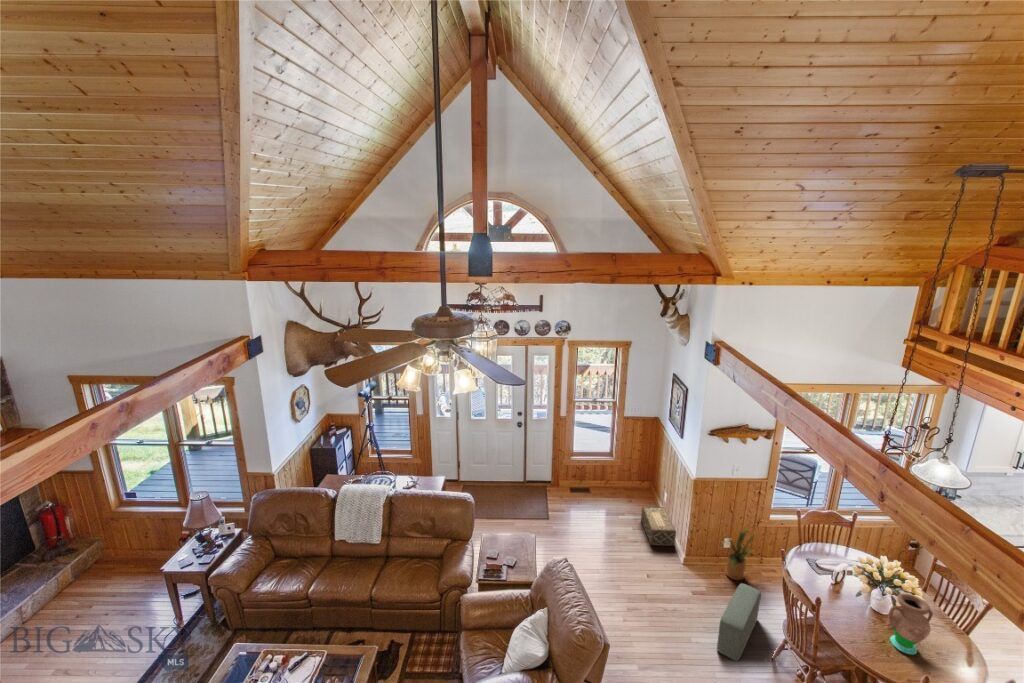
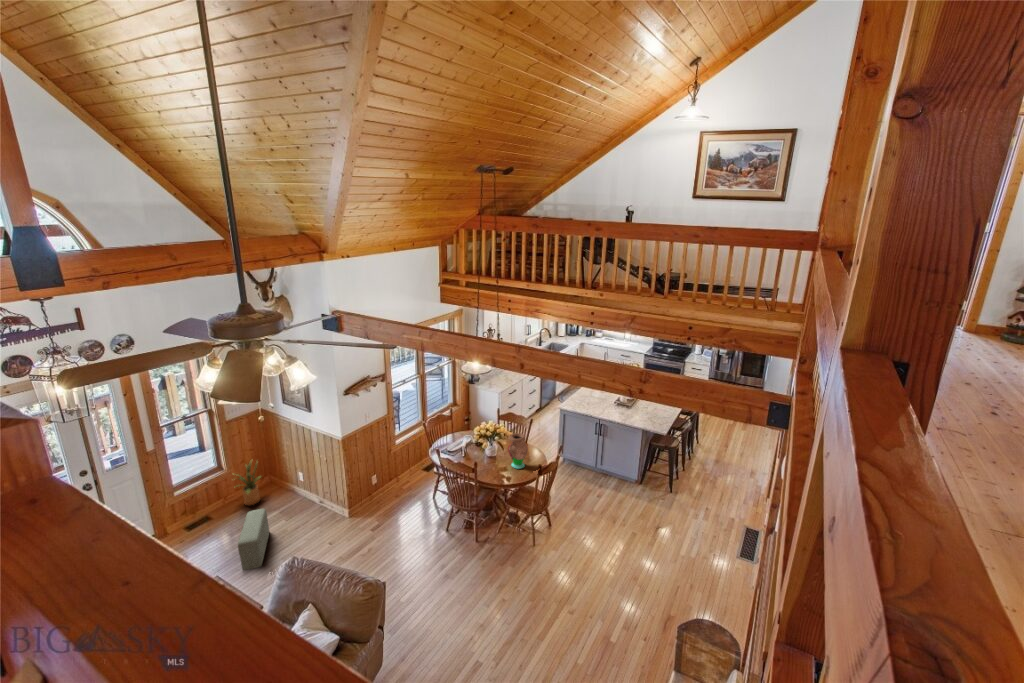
woven basket: present [641,507,676,546] -> none [287,486,334,523]
house plant: present [720,528,754,580] -> present [238,461,261,505]
pouf: present [717,583,761,661] -> present [238,509,269,570]

